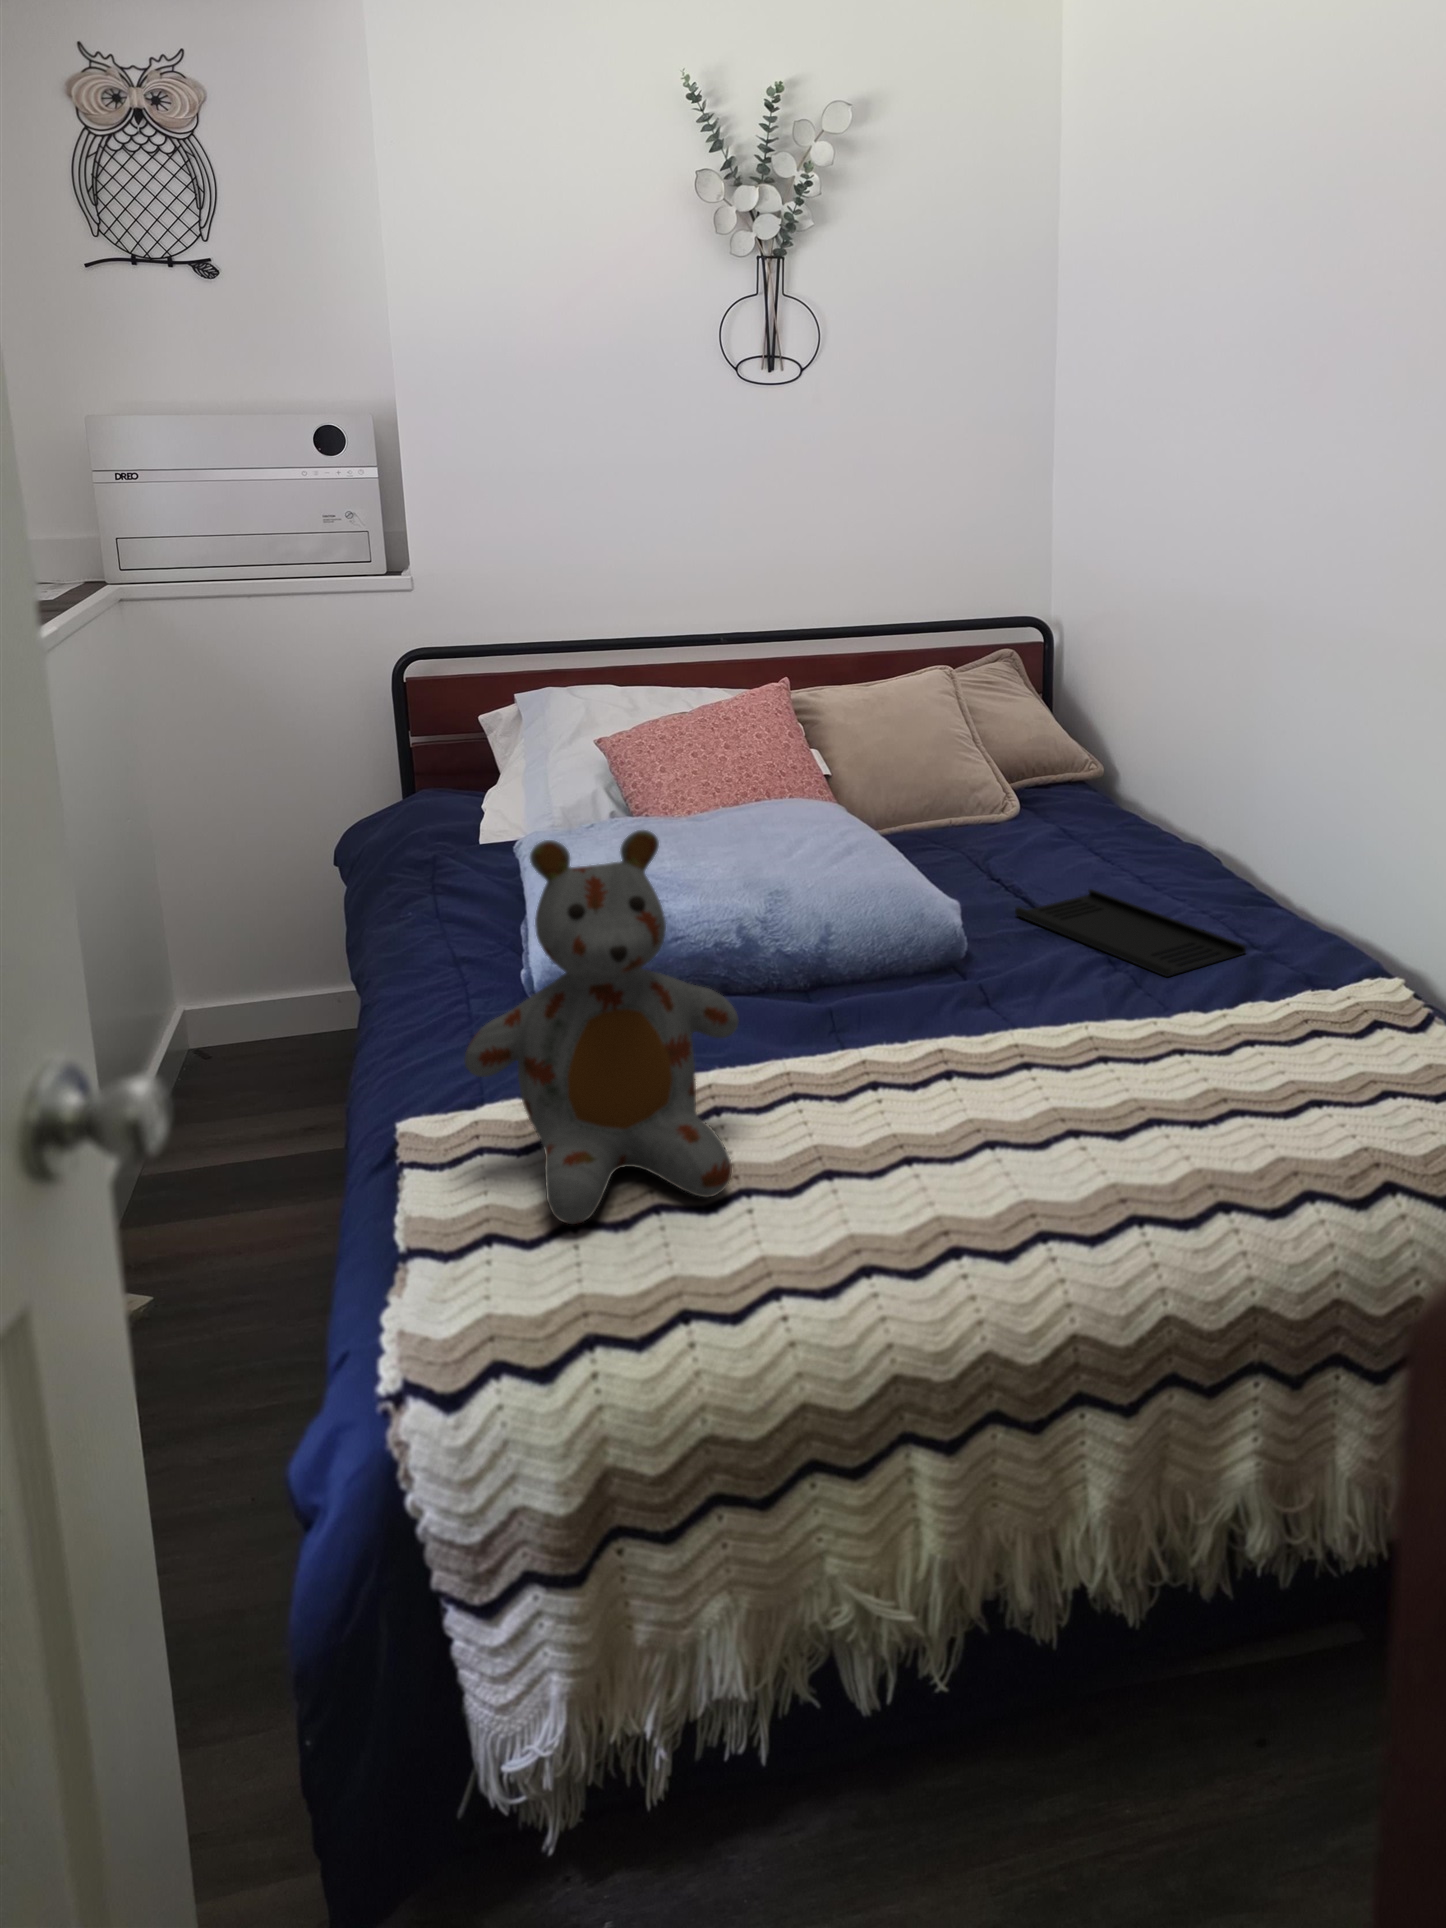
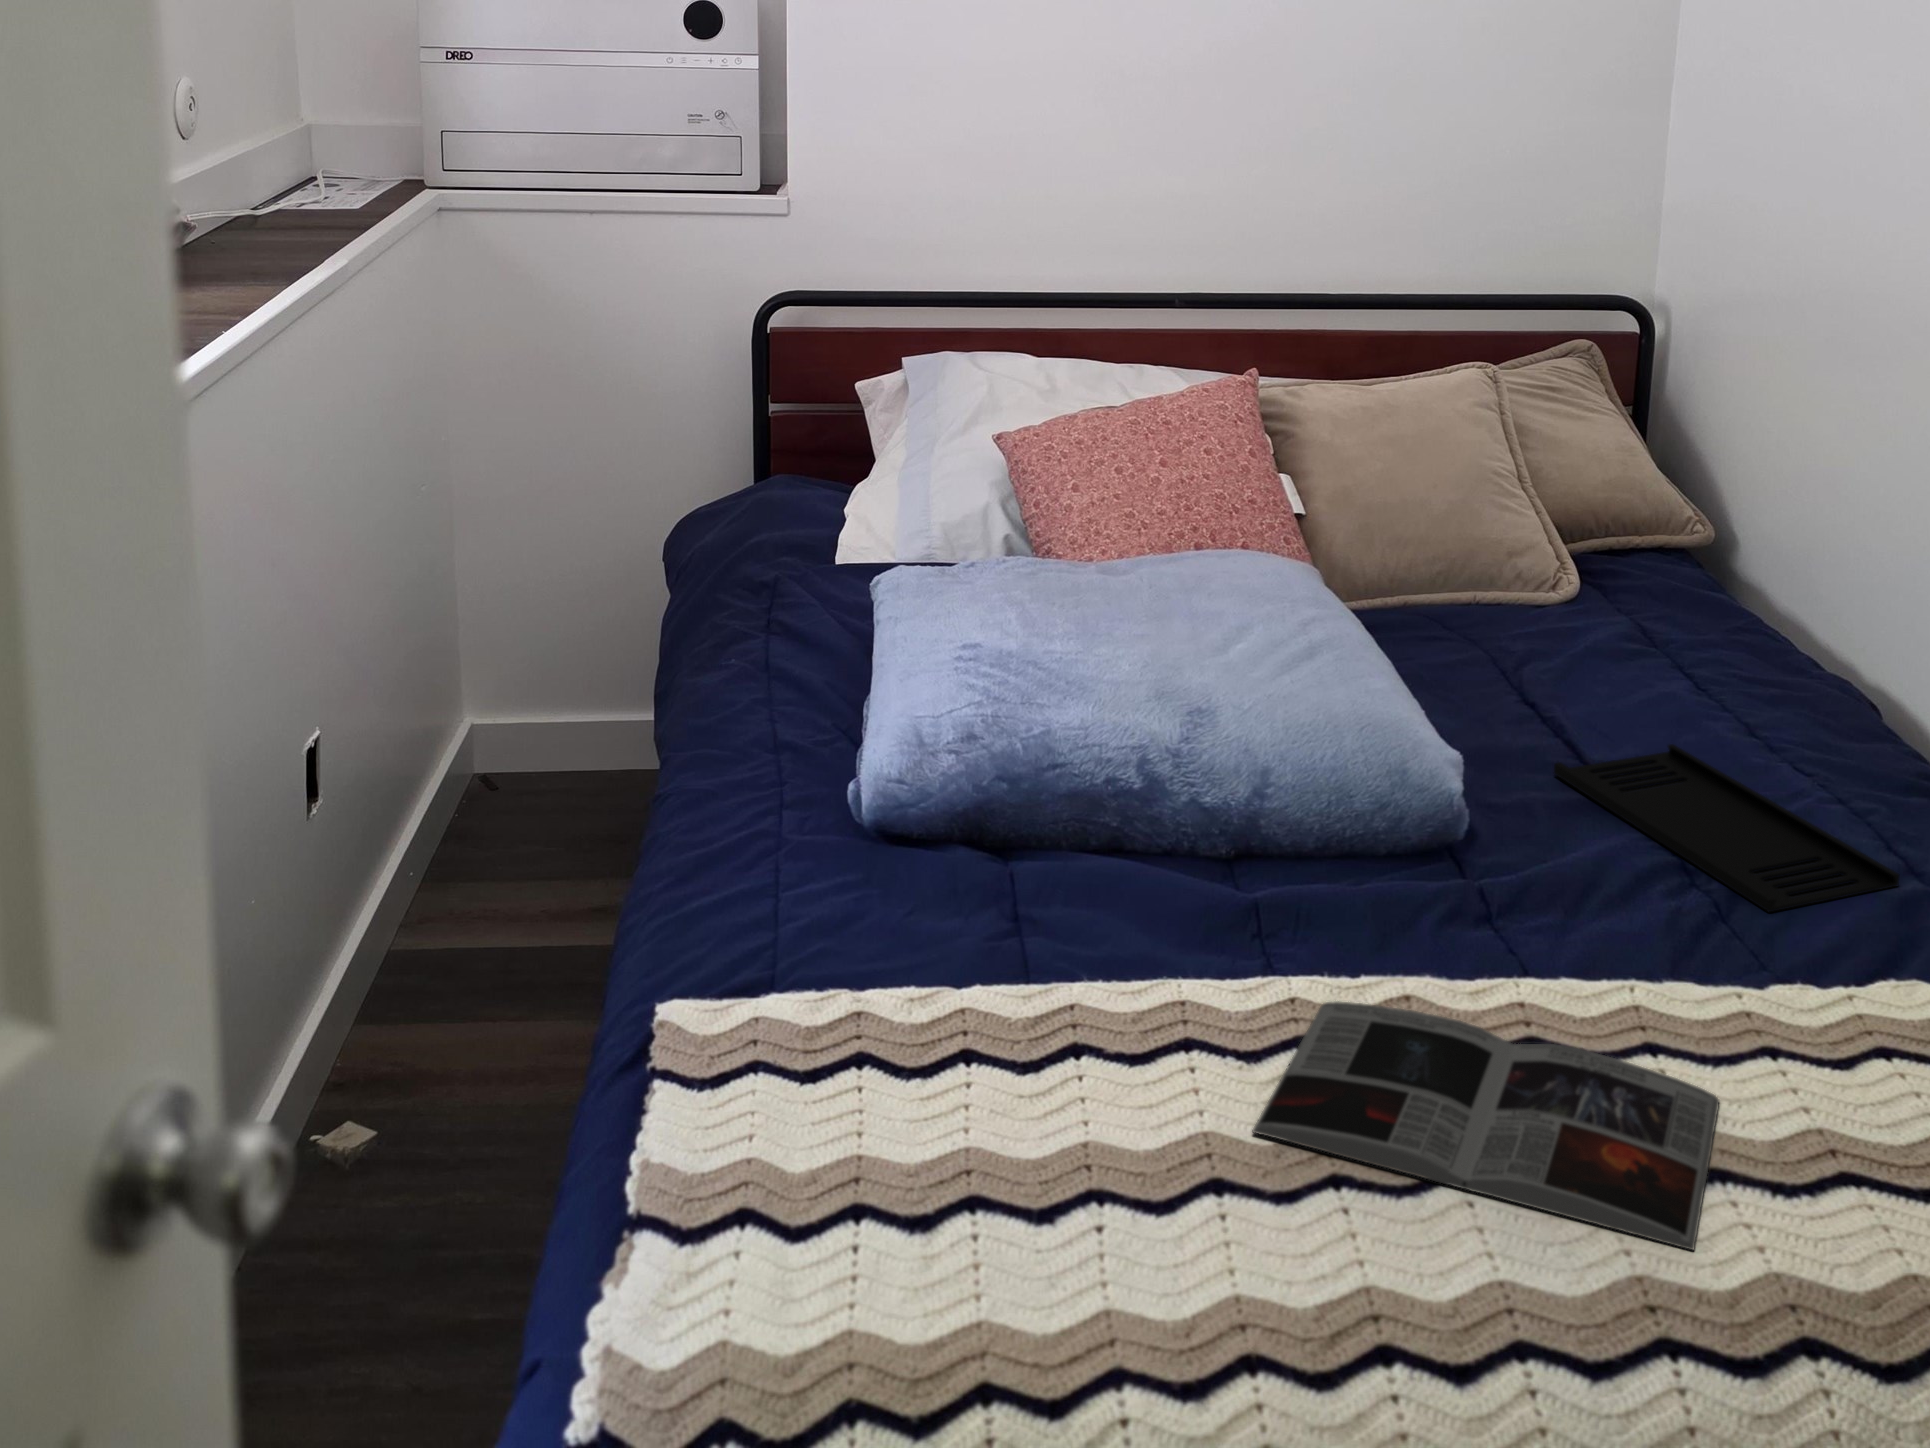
stuffed bear: present [464,830,739,1224] -> none [737,666,1115,1217]
magazine: none [846,1056,1151,1166] -> present [1253,1001,1719,1250]

